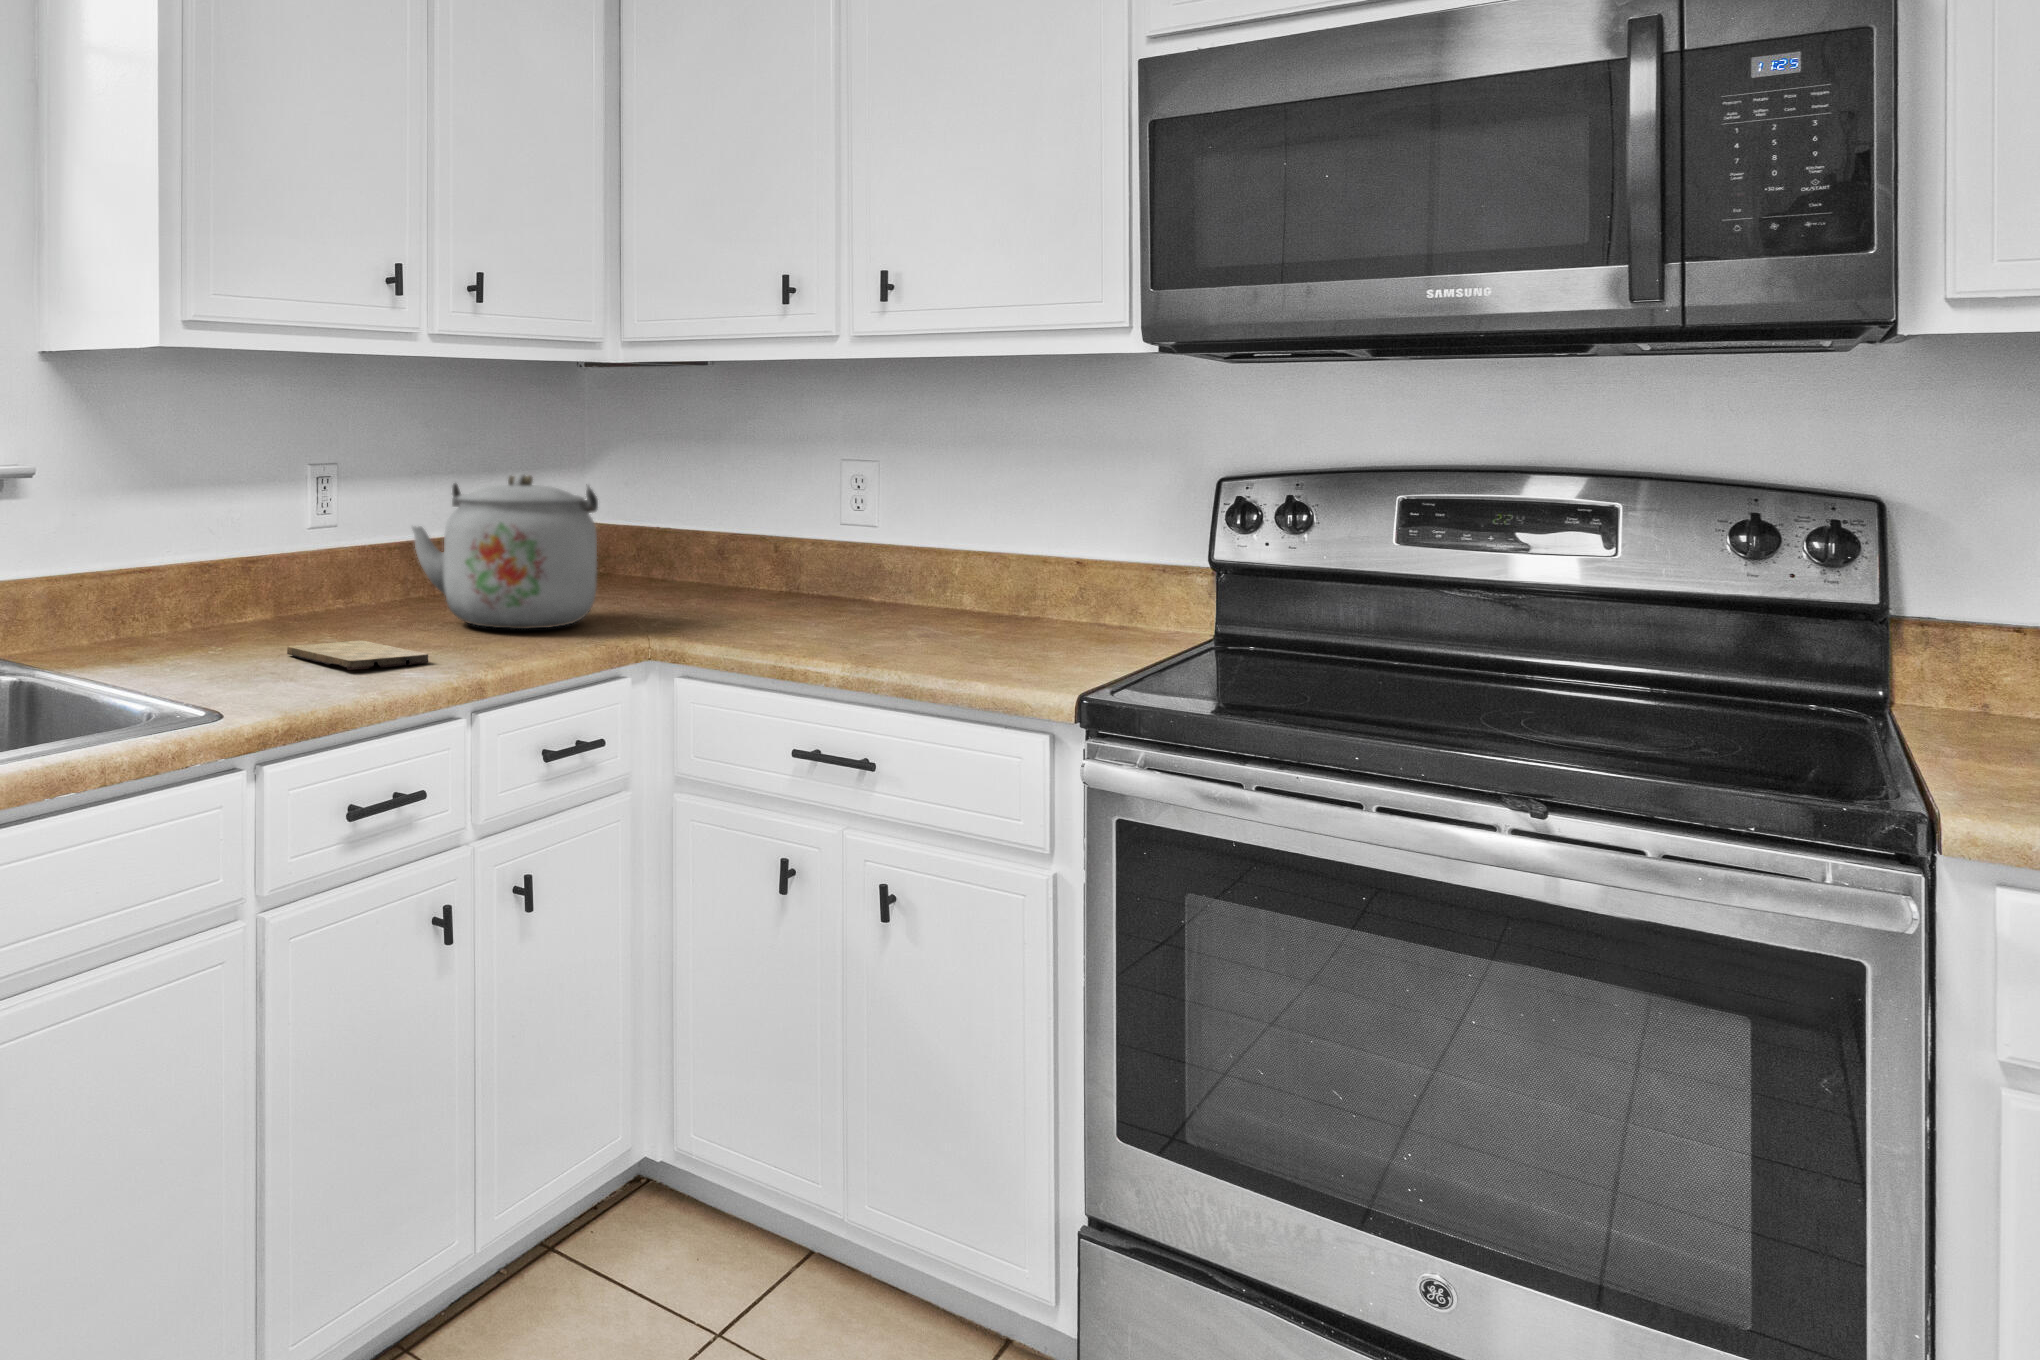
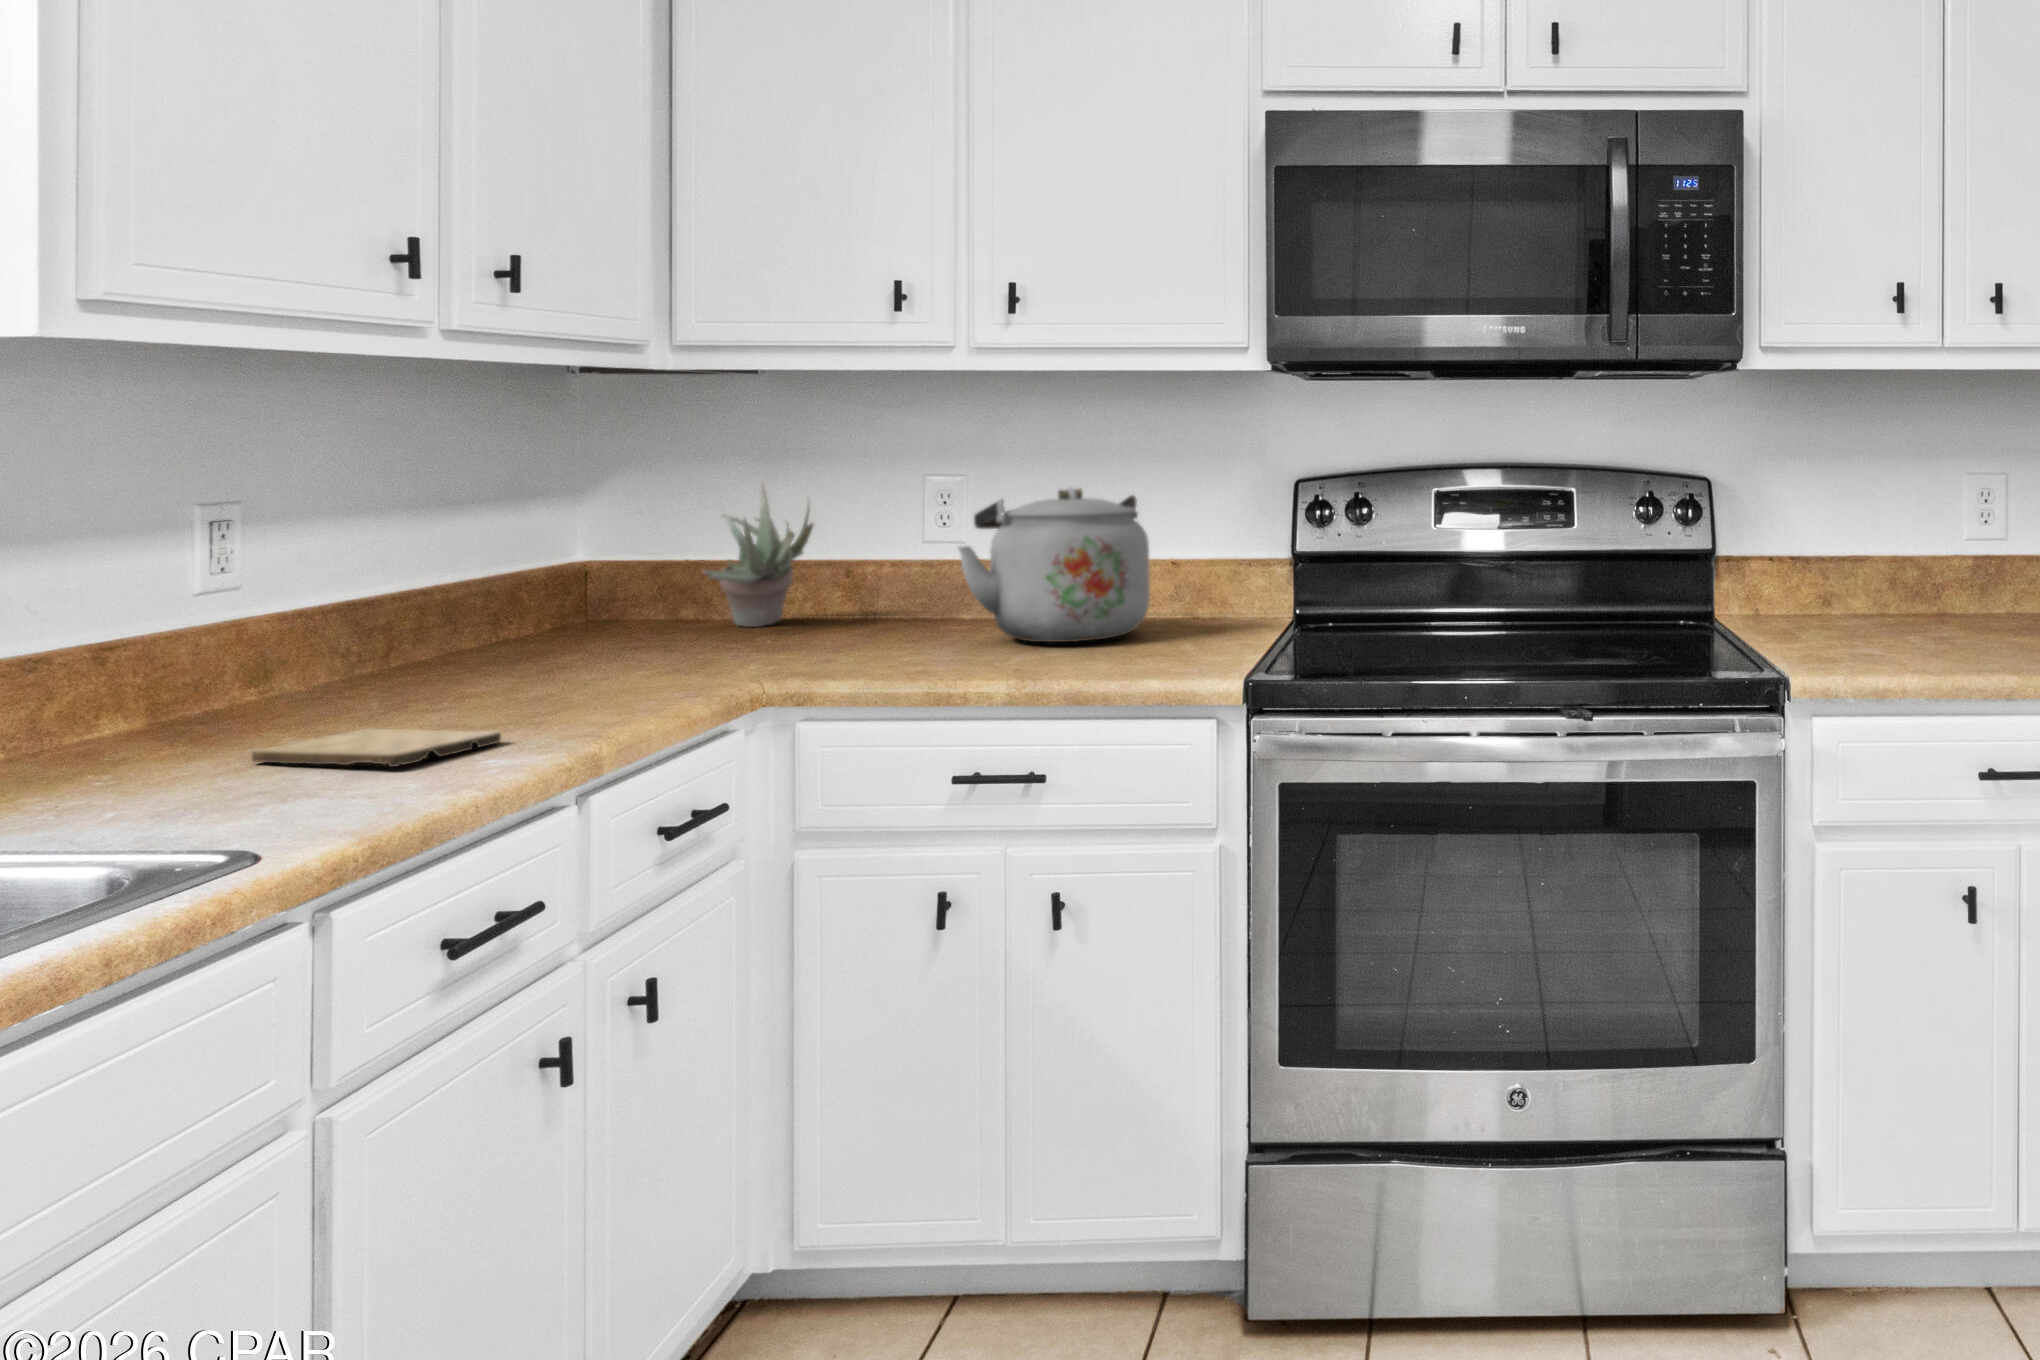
succulent plant: none [643,464,743,594] -> present [703,485,813,627]
kettle: present [412,474,598,629] -> present [958,488,1150,642]

